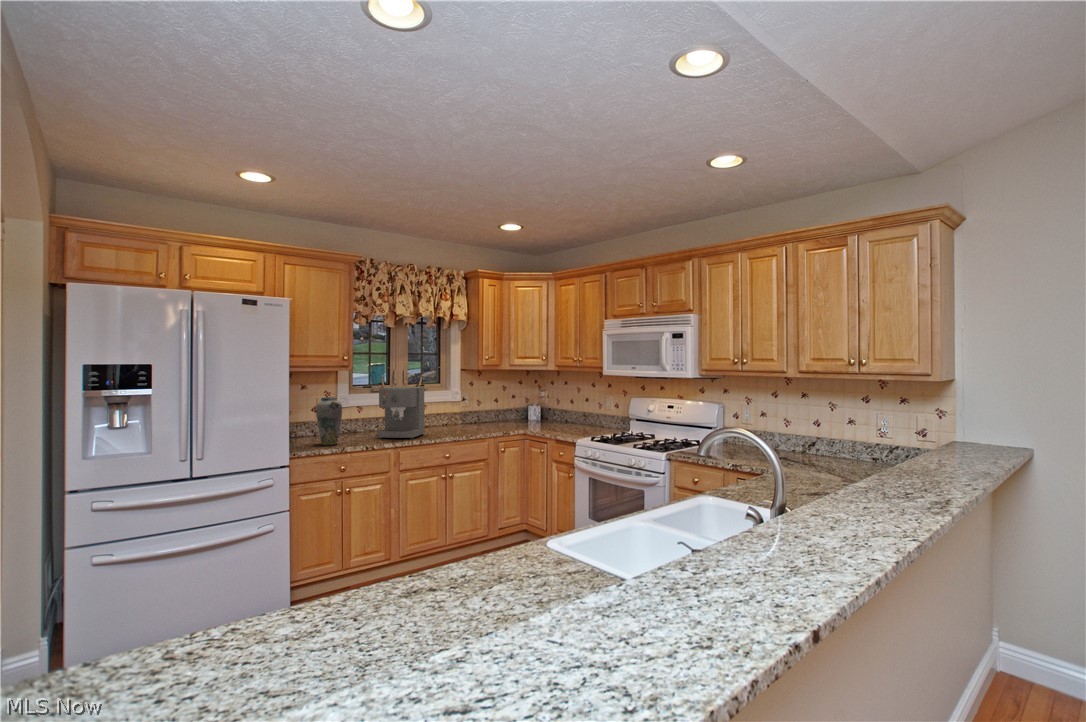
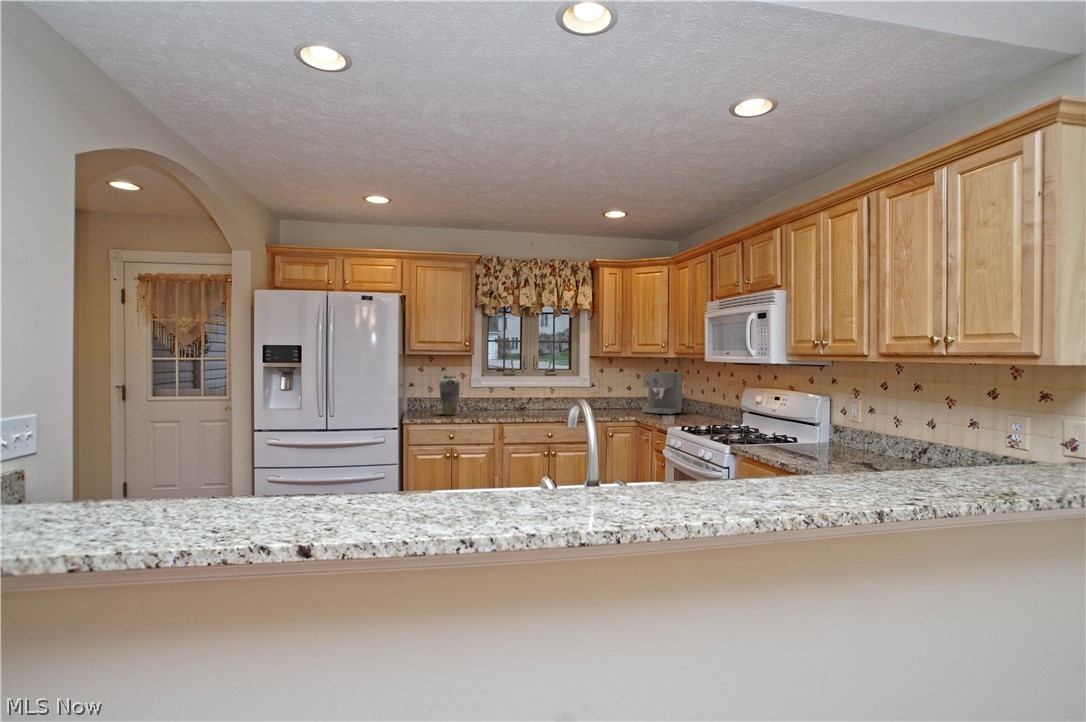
coffee maker: present [378,387,424,439] -> present [642,372,682,415]

